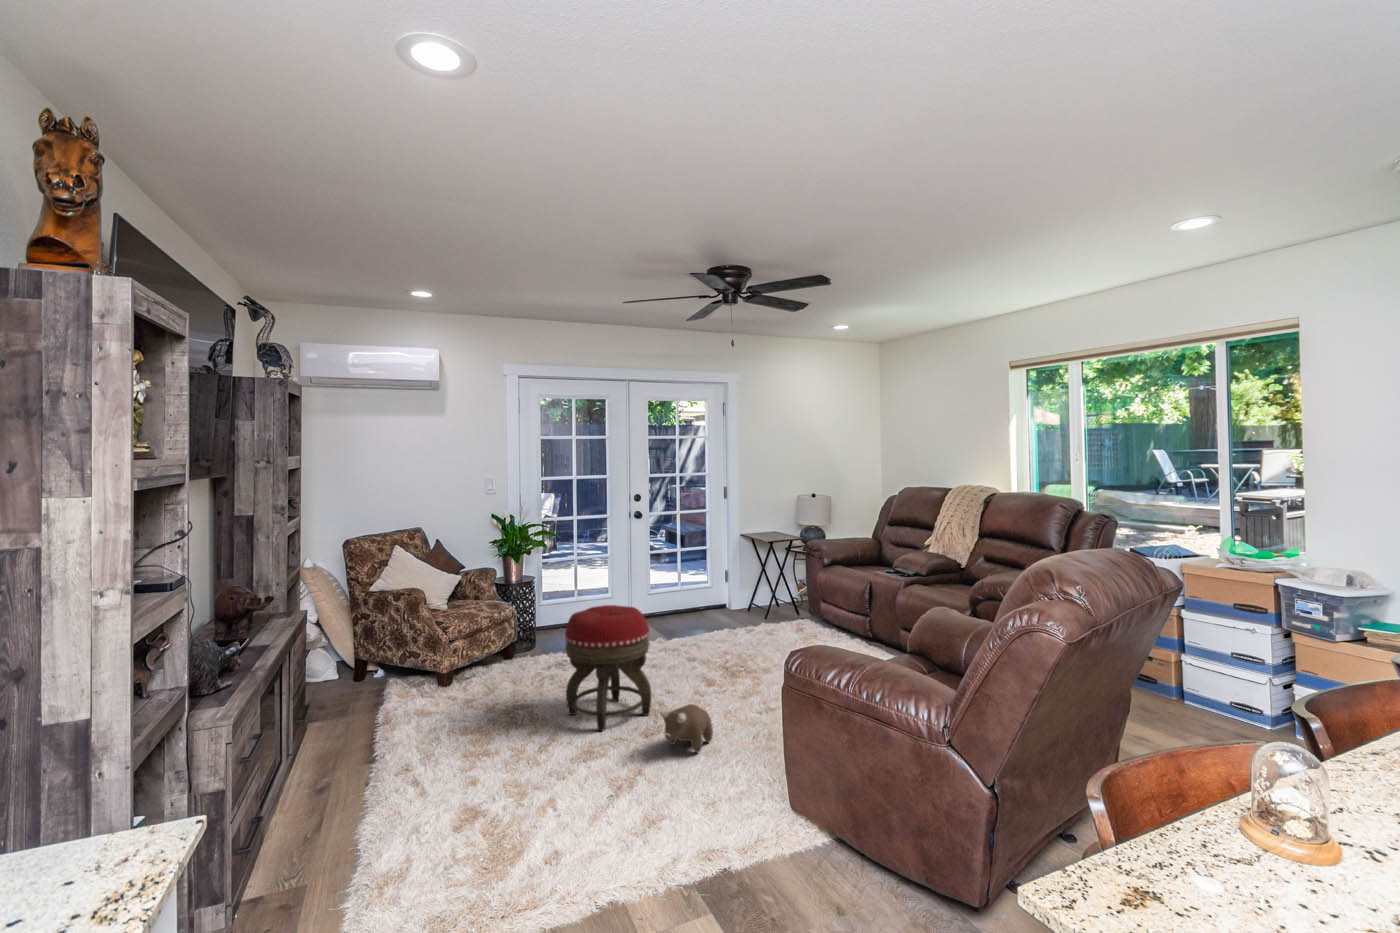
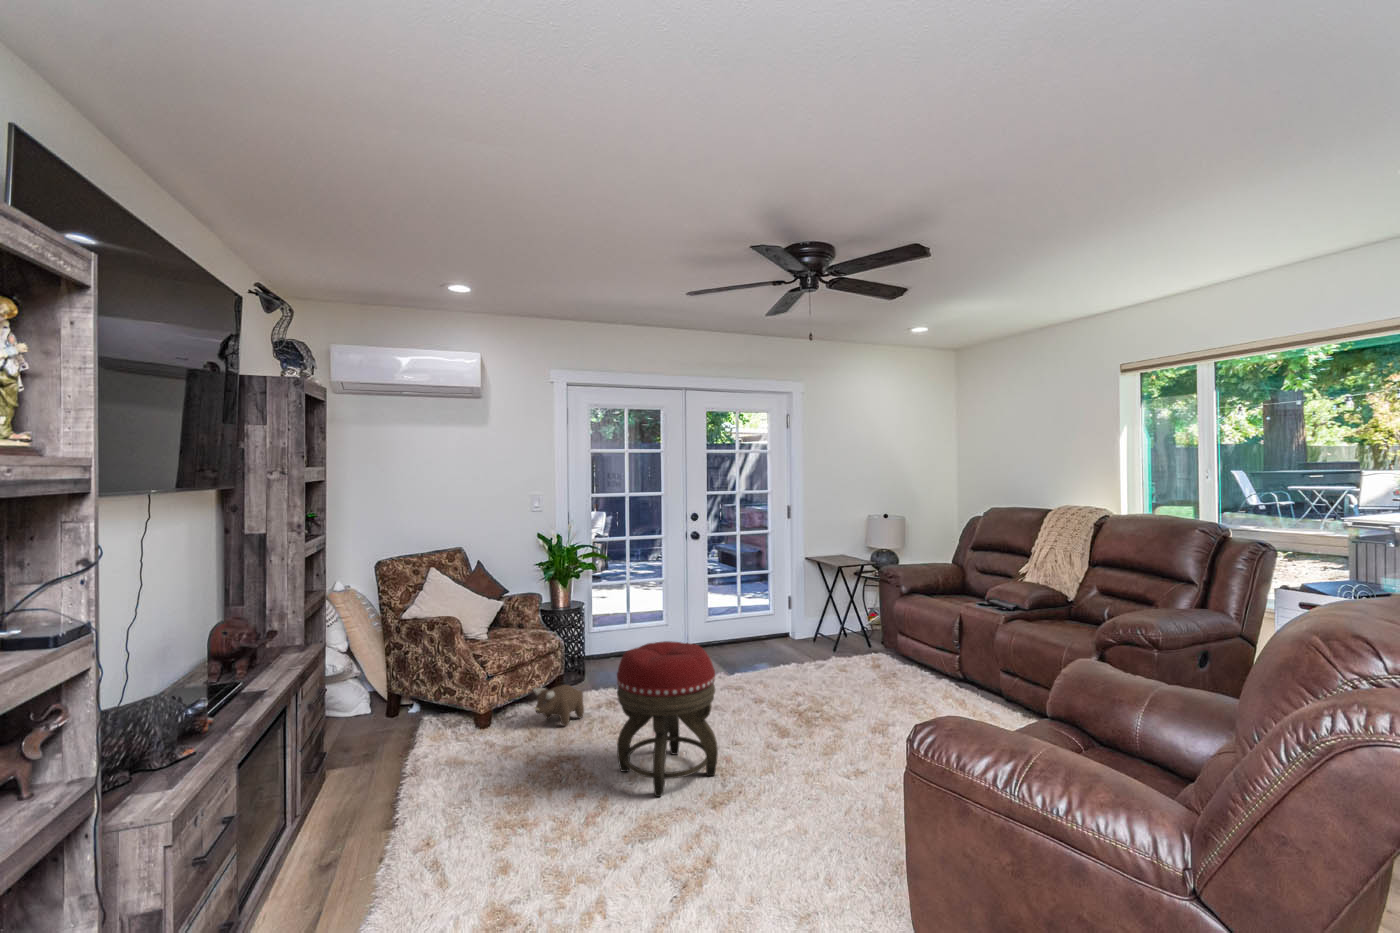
plush toy: present [660,704,713,753] -> present [533,685,584,726]

